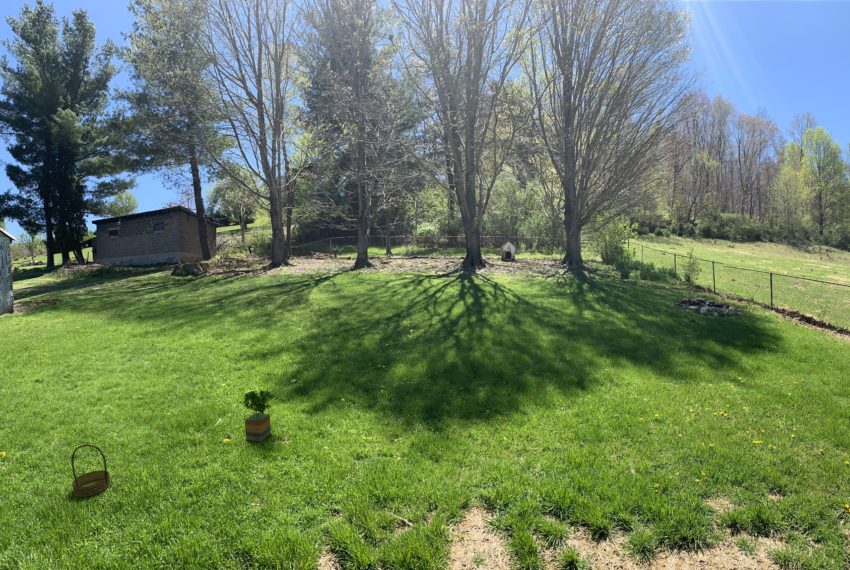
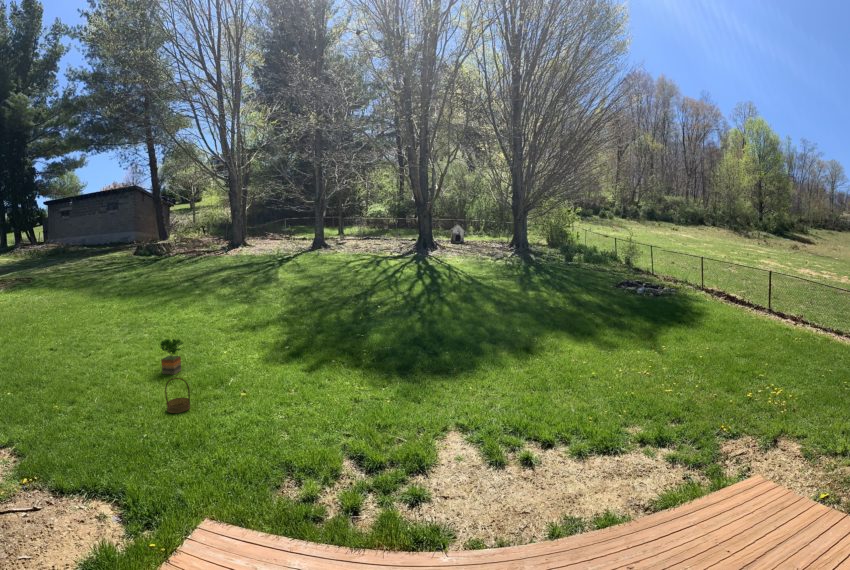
potted tree: present [243,391,274,442] -> present [161,339,183,375]

